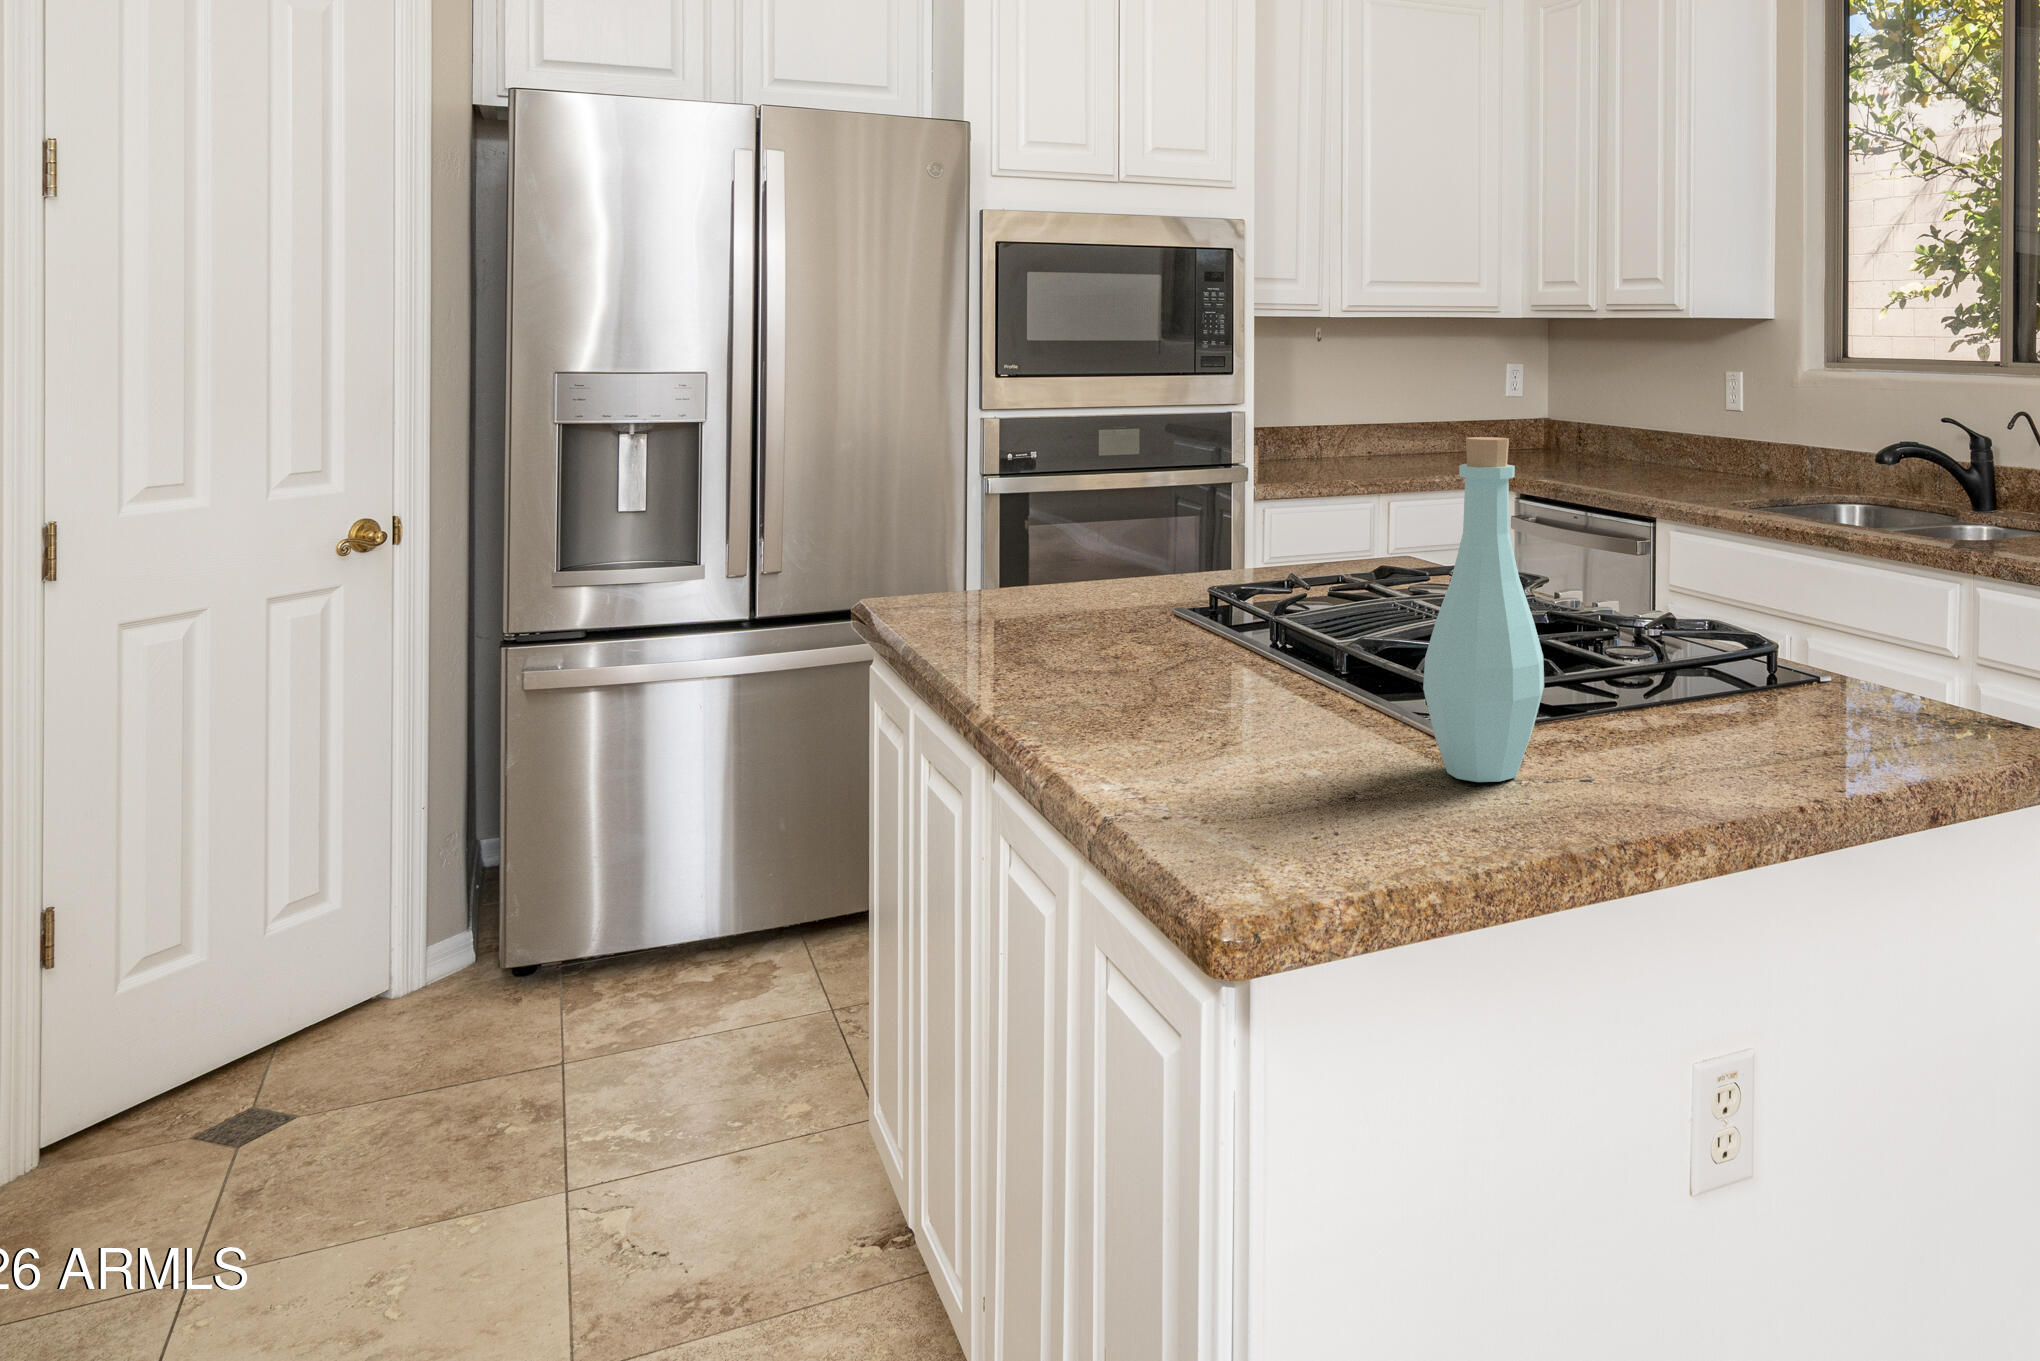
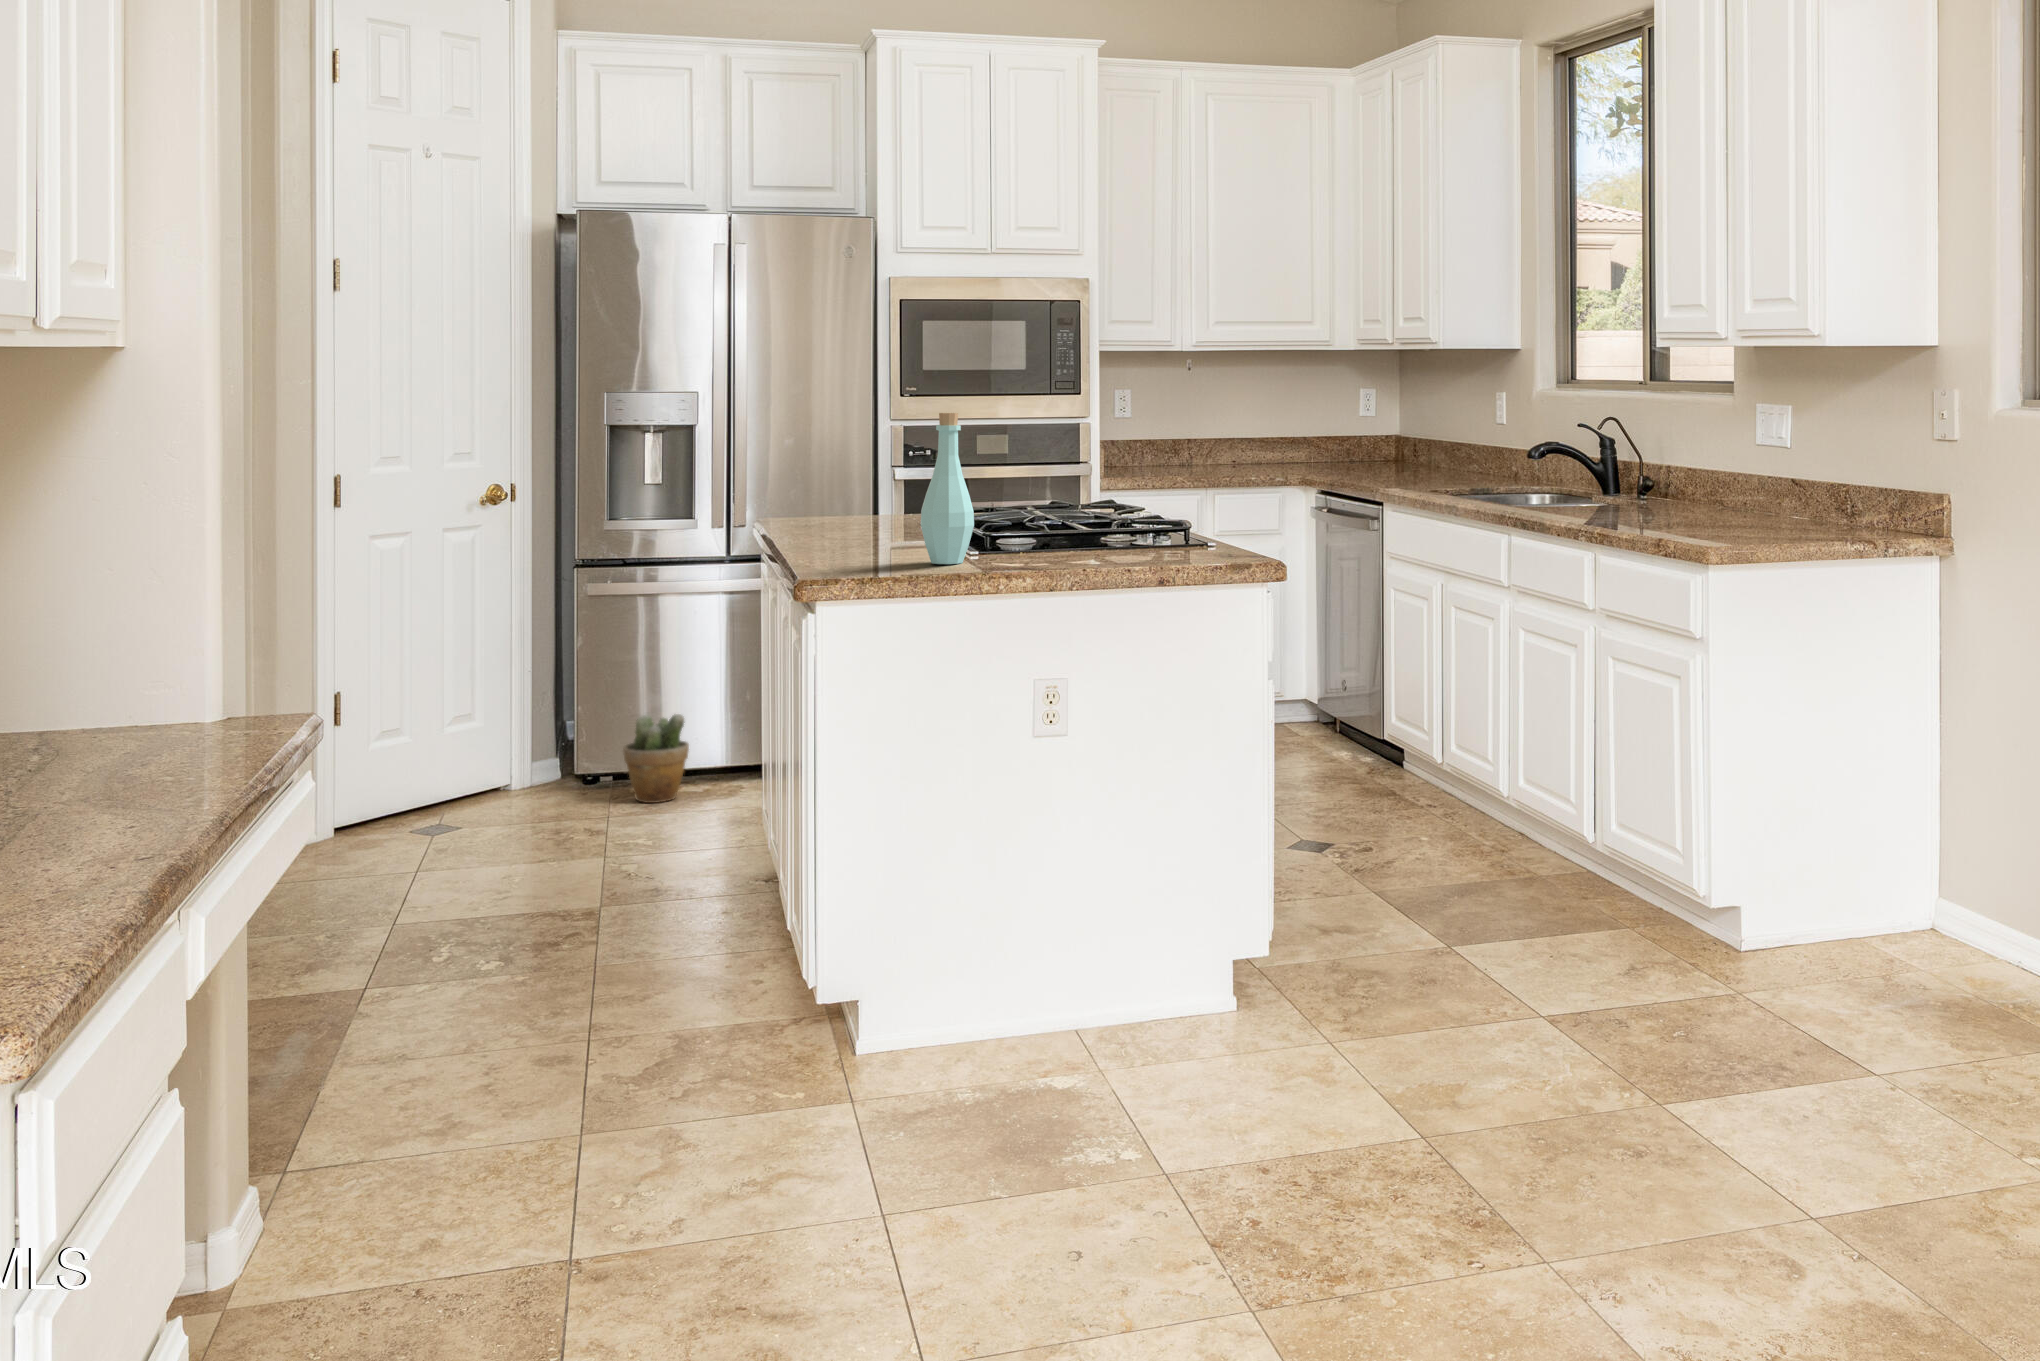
potted plant: none [583,868,691,1012] -> present [623,714,689,803]

